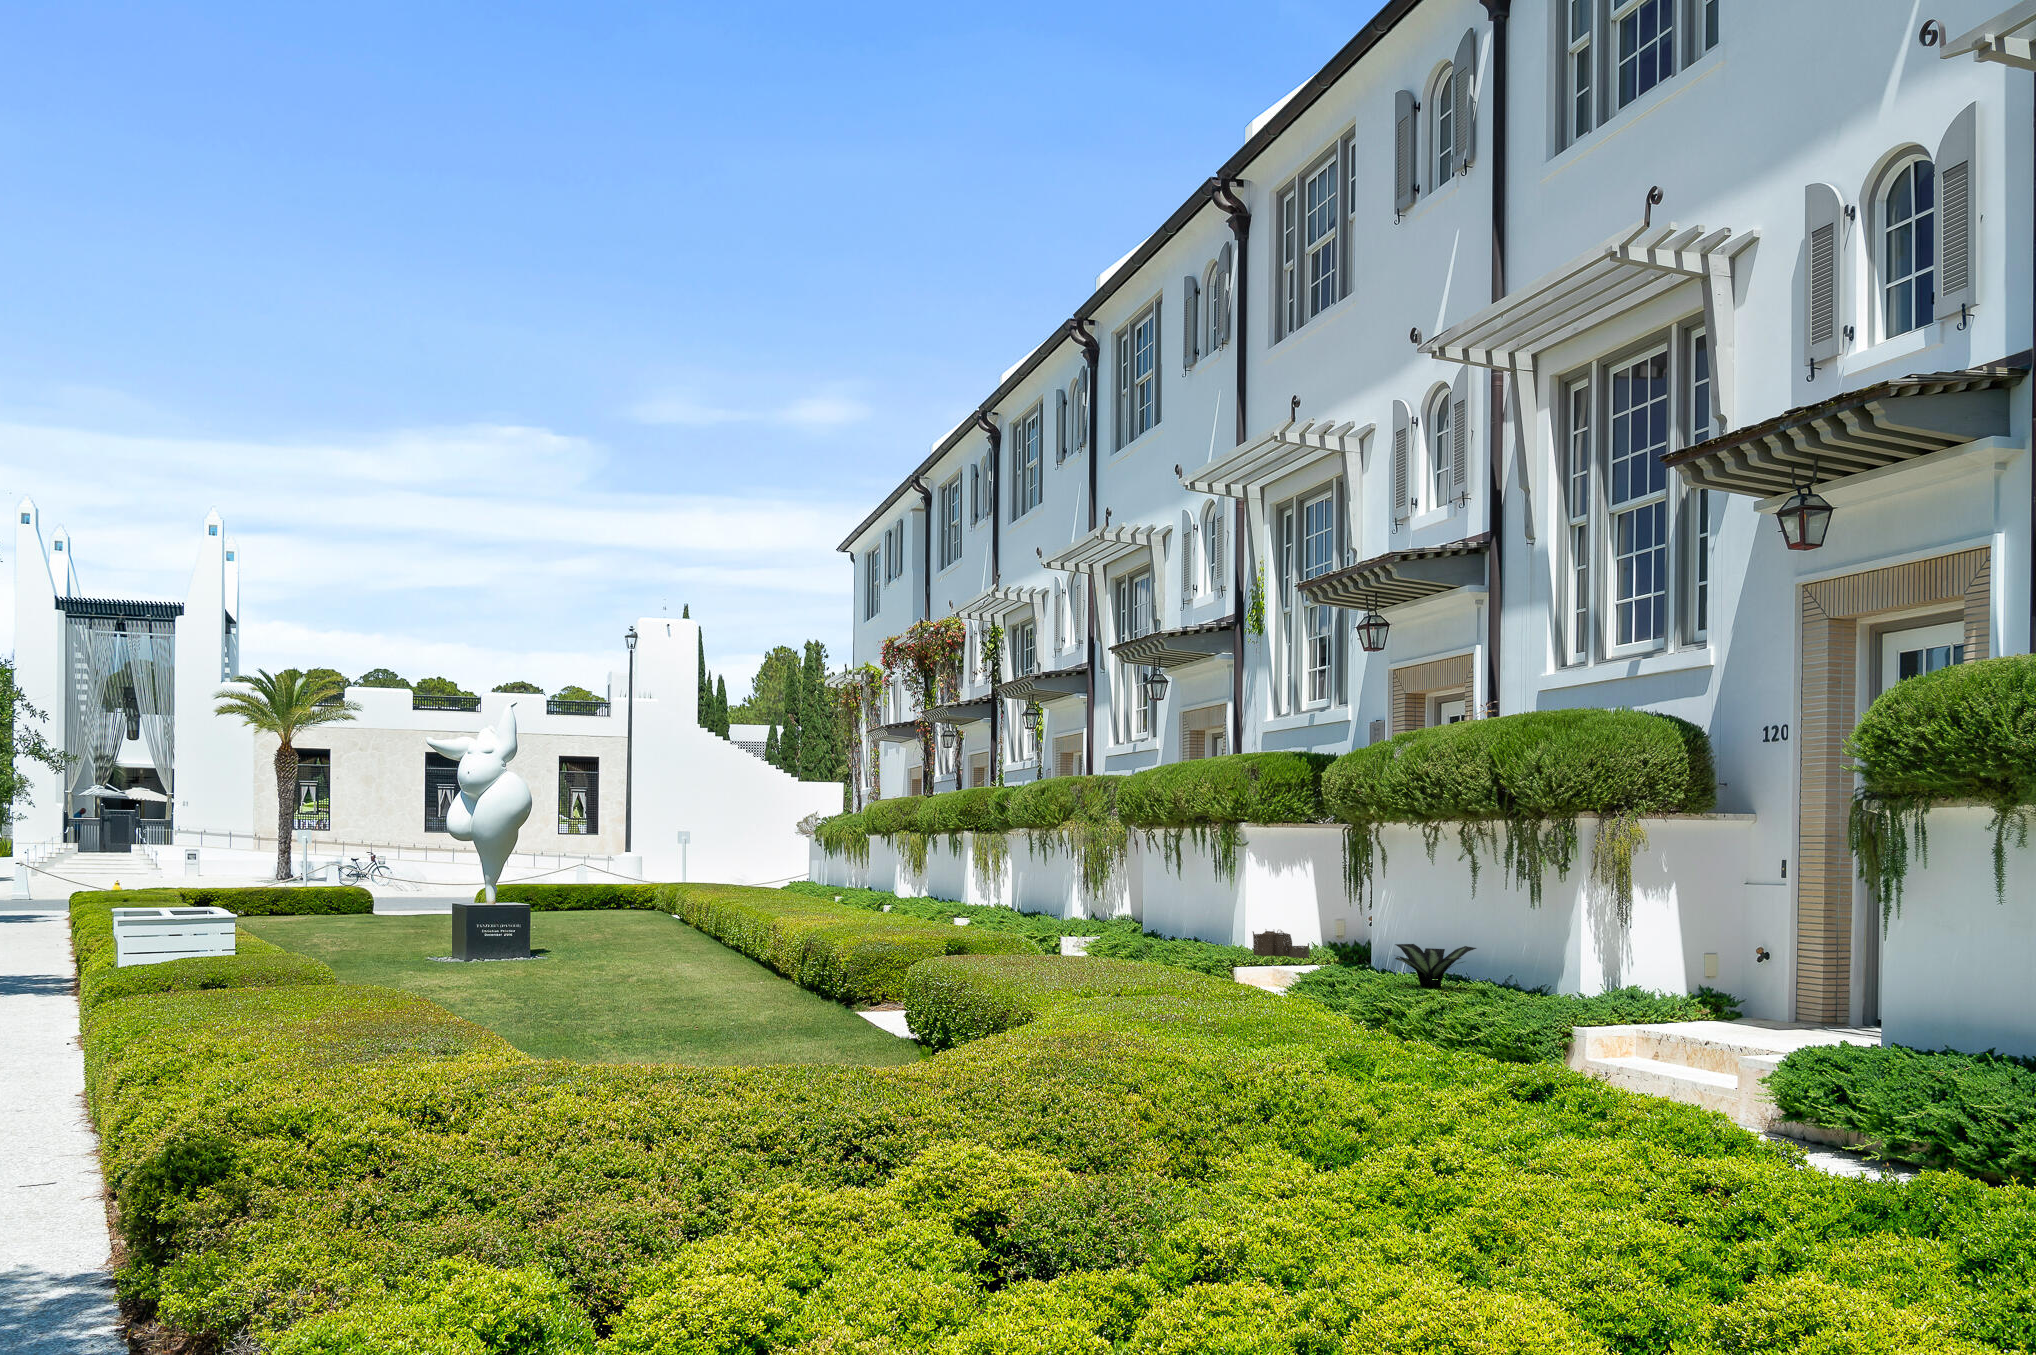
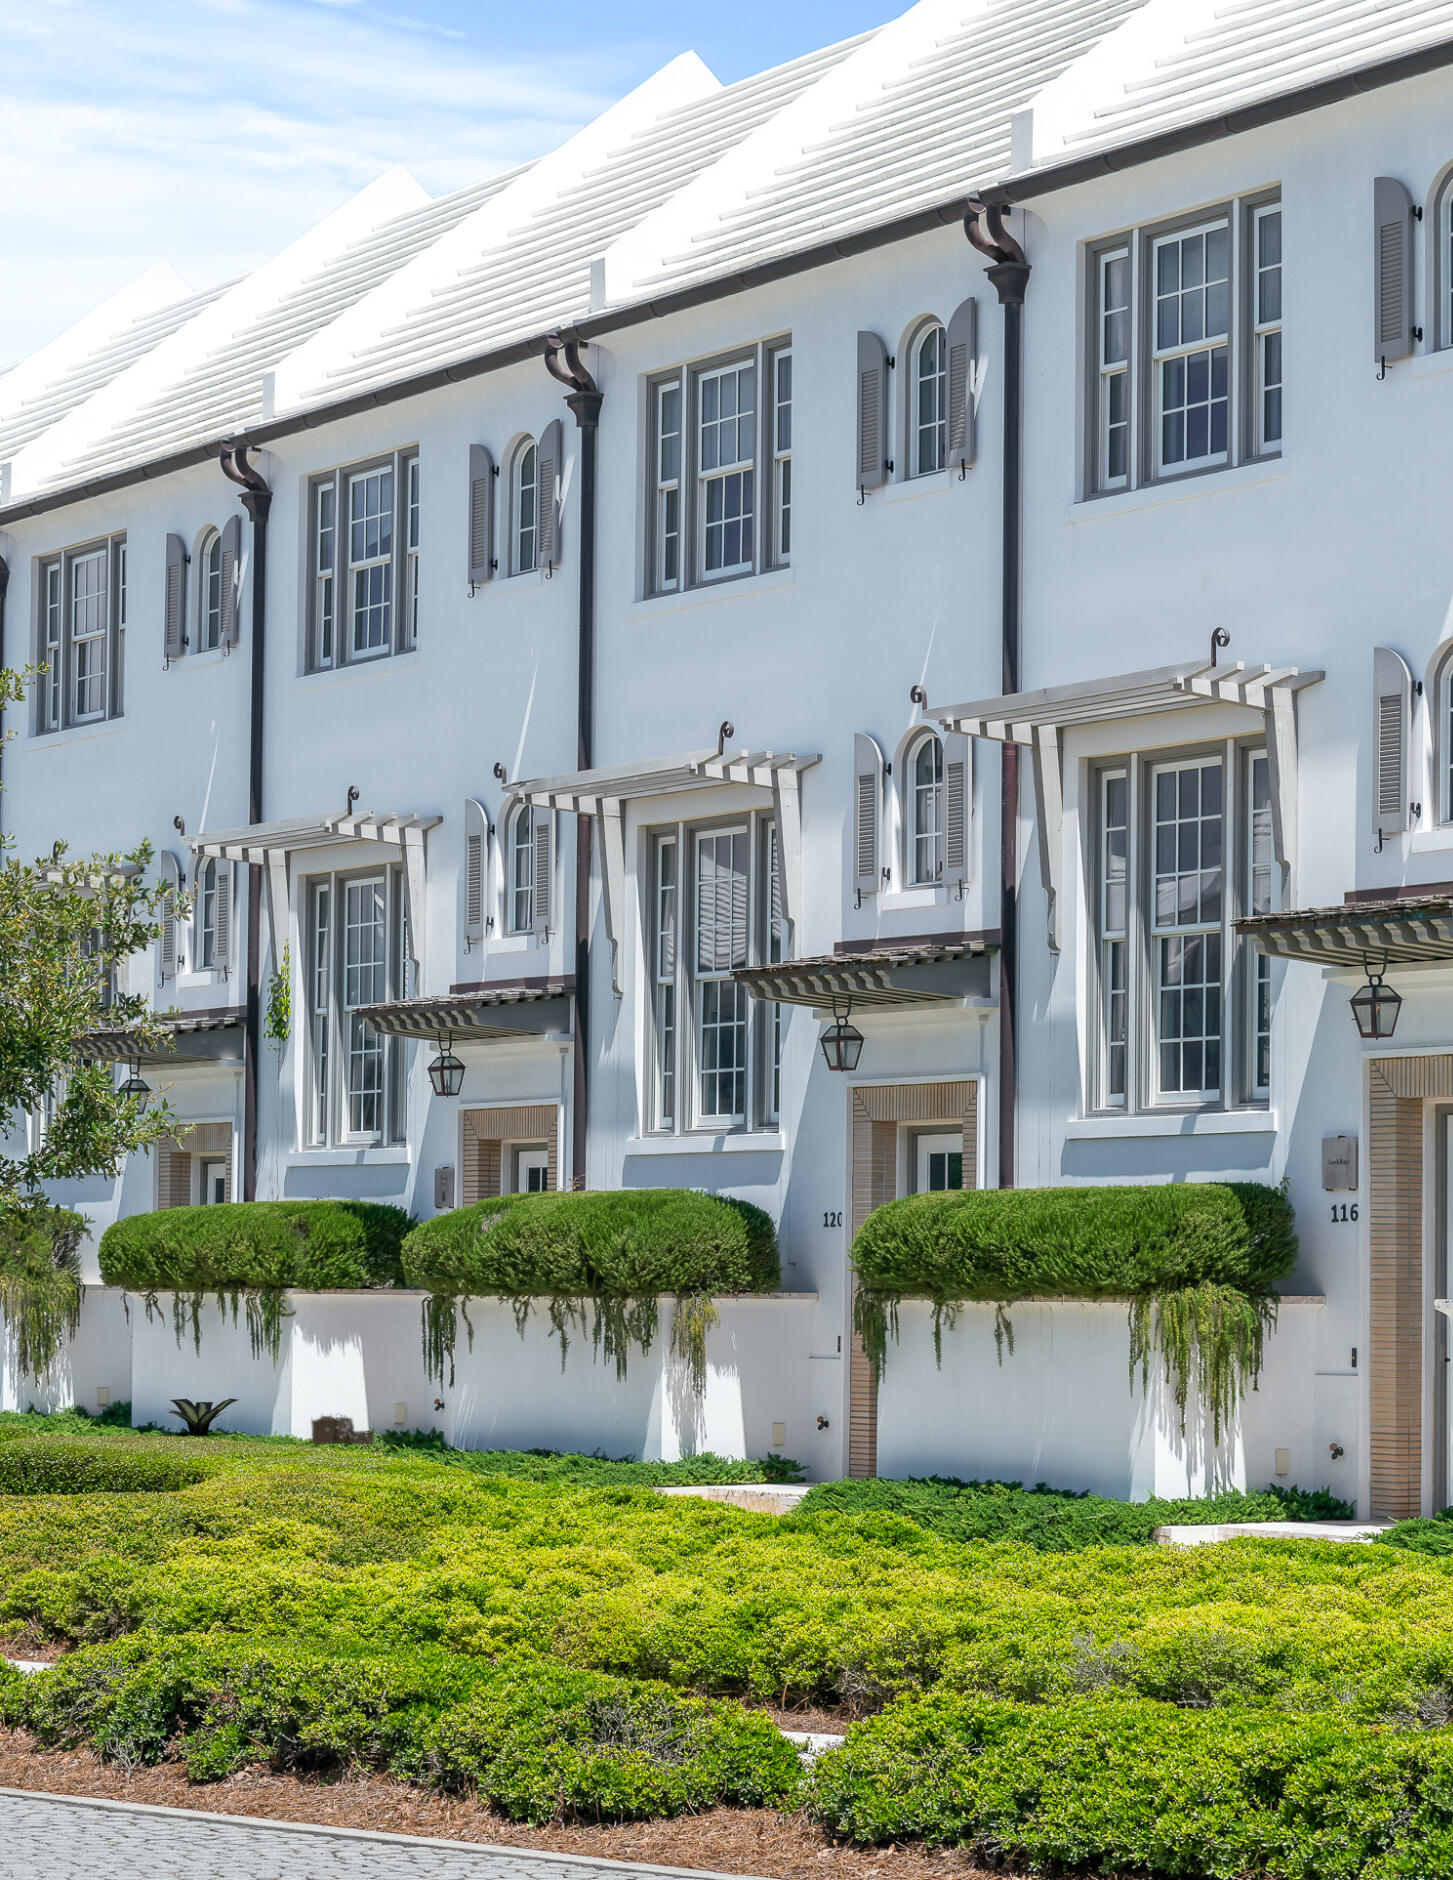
potted plant: present [1395,944,1476,988] -> present [169,1399,238,1436]

